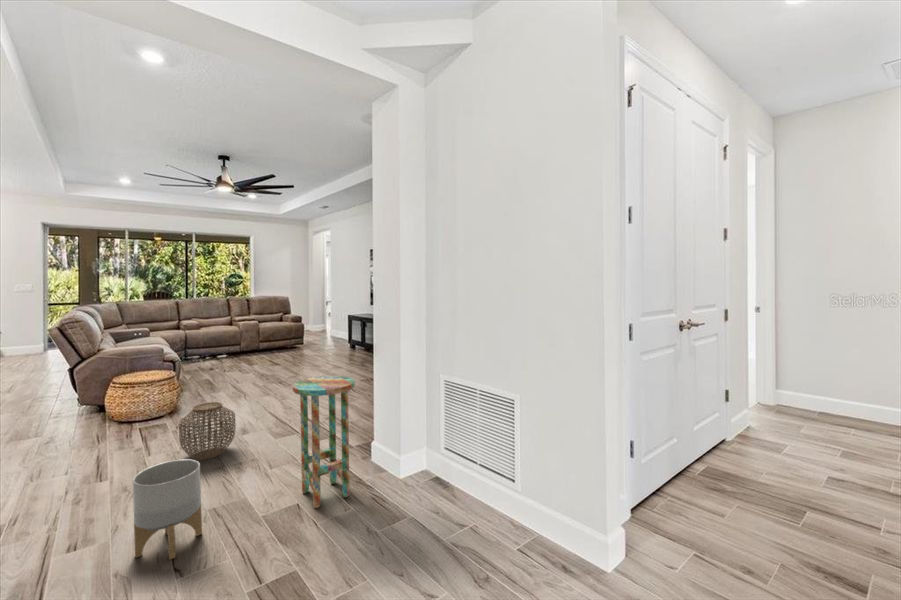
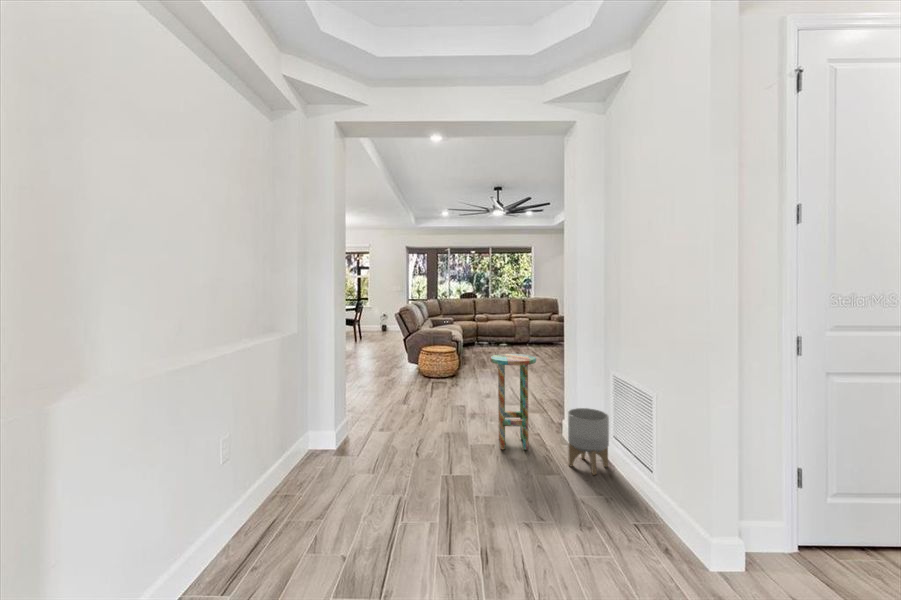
woven basket: present [179,402,236,460] -> none [443,367,476,405]
planter: present [133,459,202,560] -> present [568,408,609,475]

